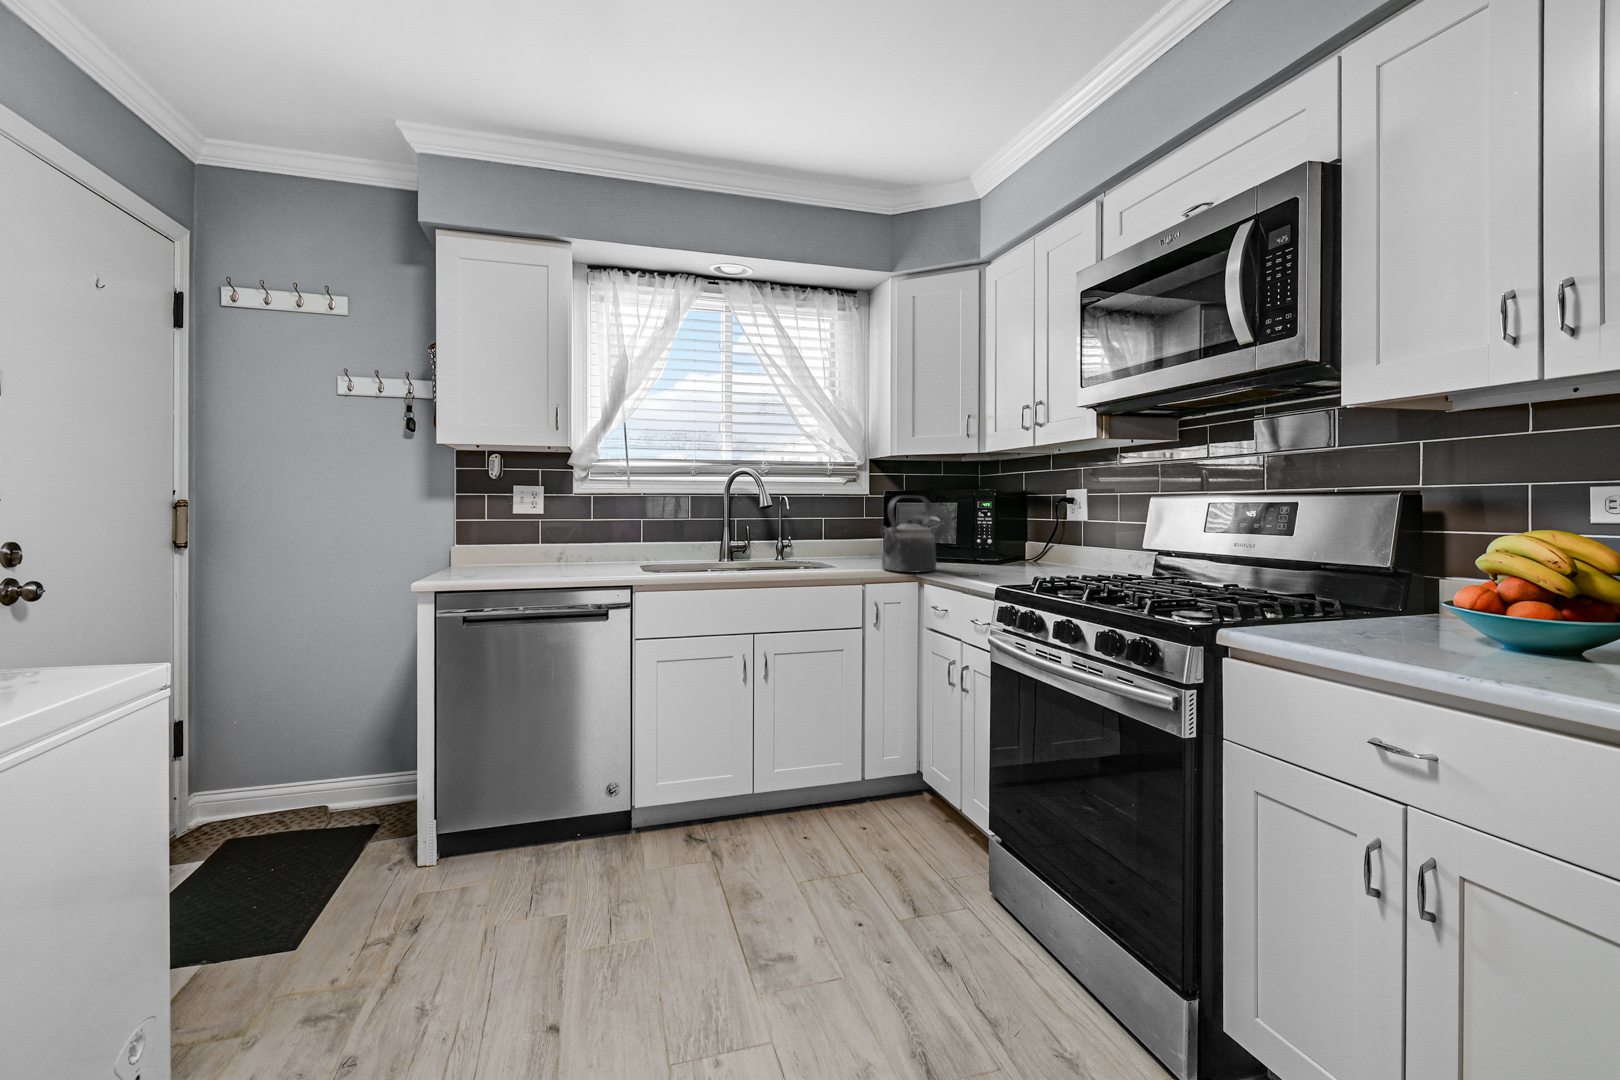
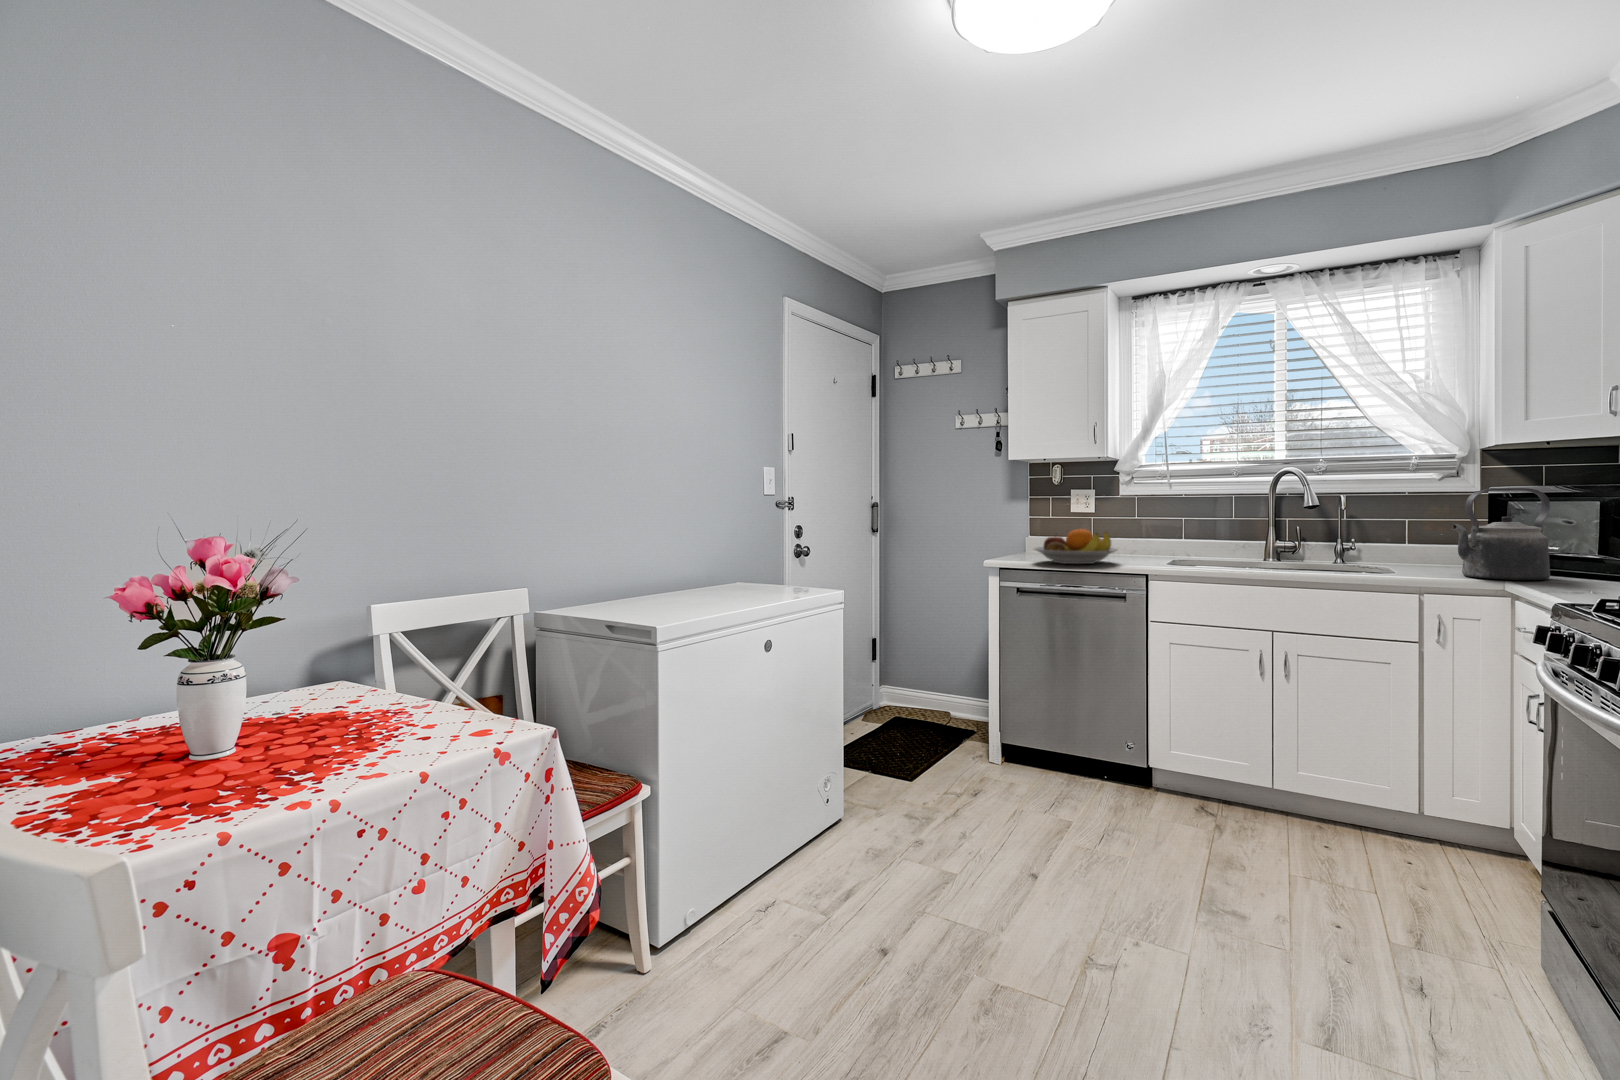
fruit bowl: none [482,534,590,579] -> present [1034,529,1117,564]

